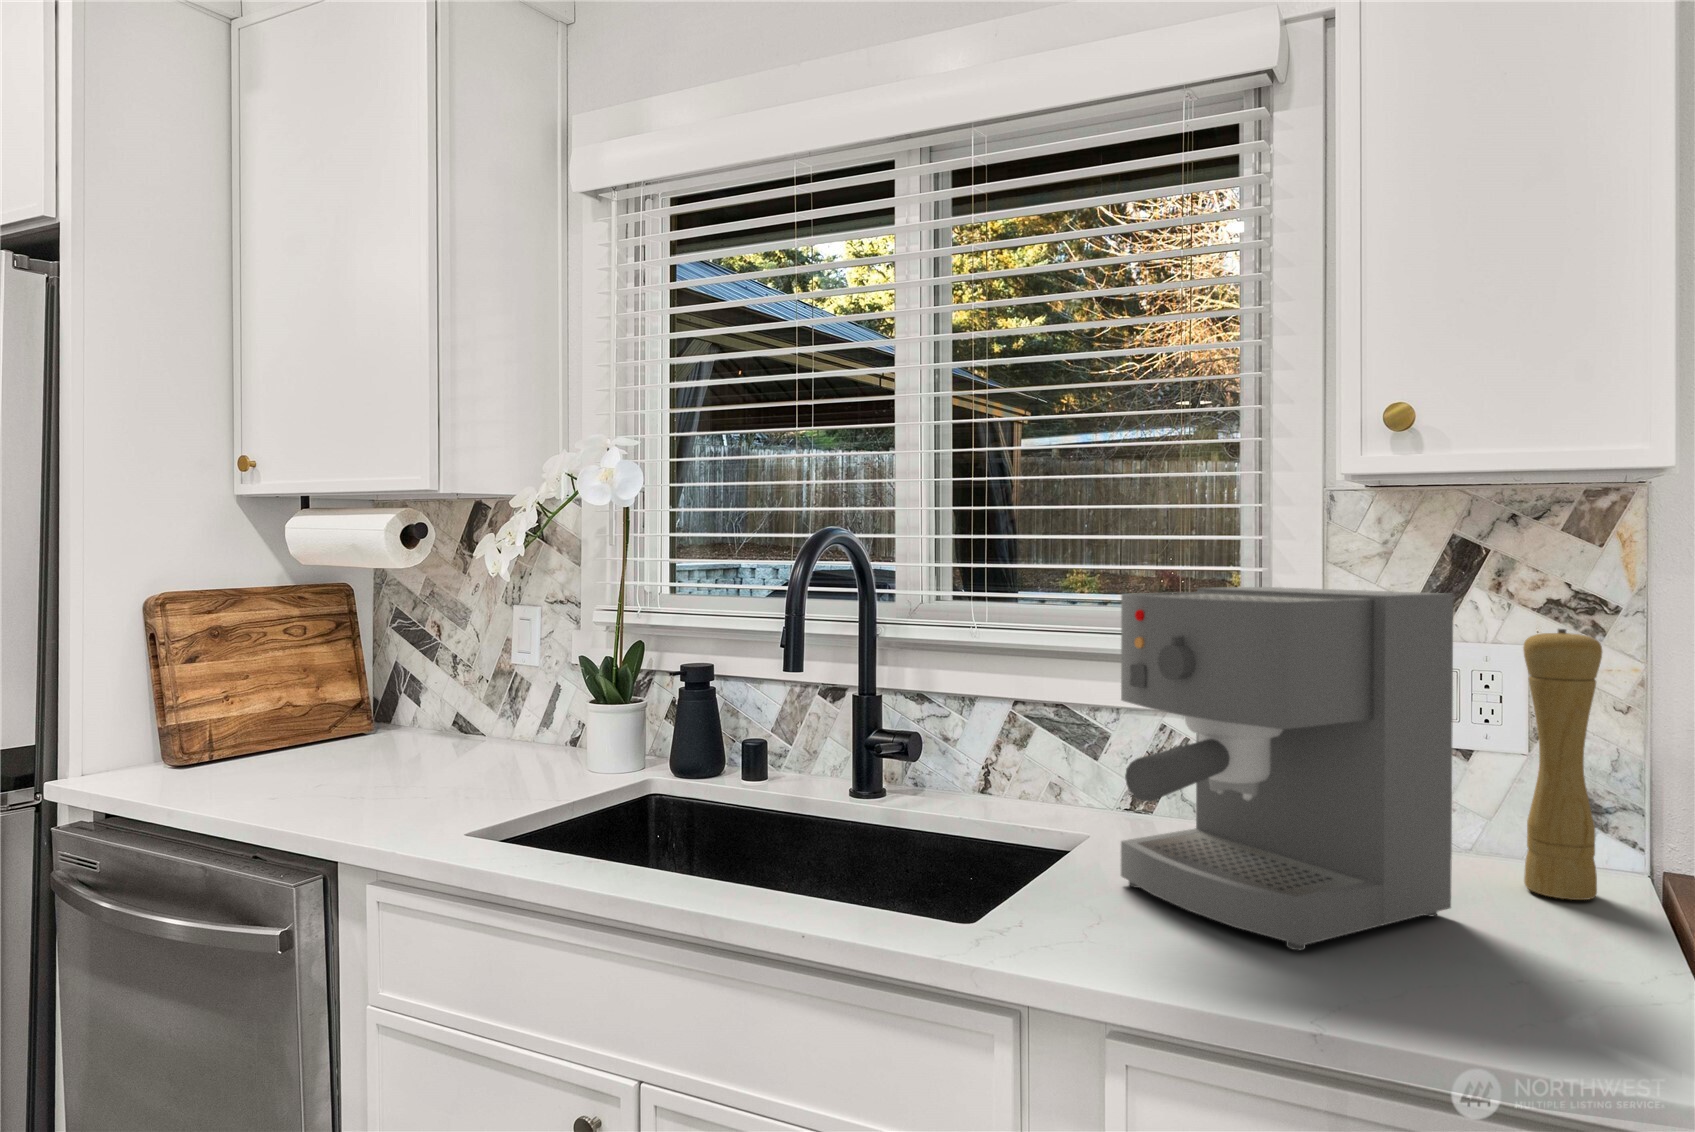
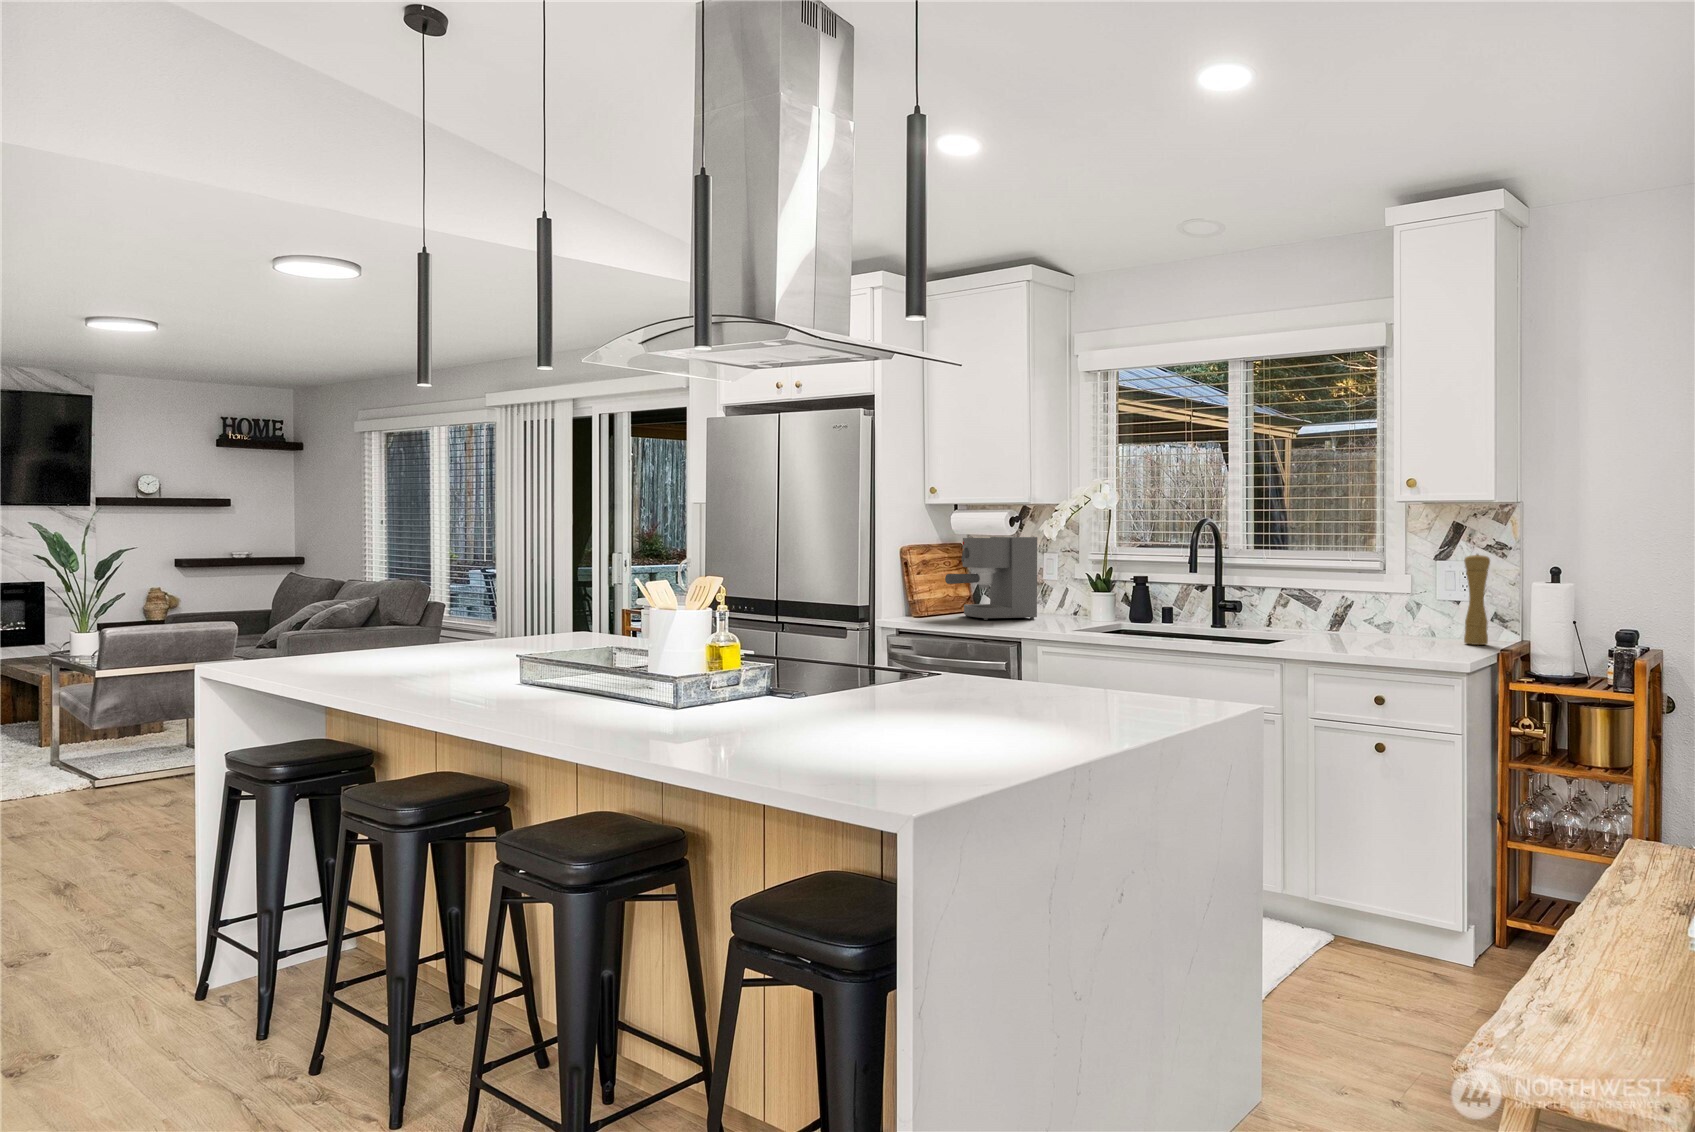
coffee maker: present [1121,587,1453,950] -> present [945,537,1037,620]

